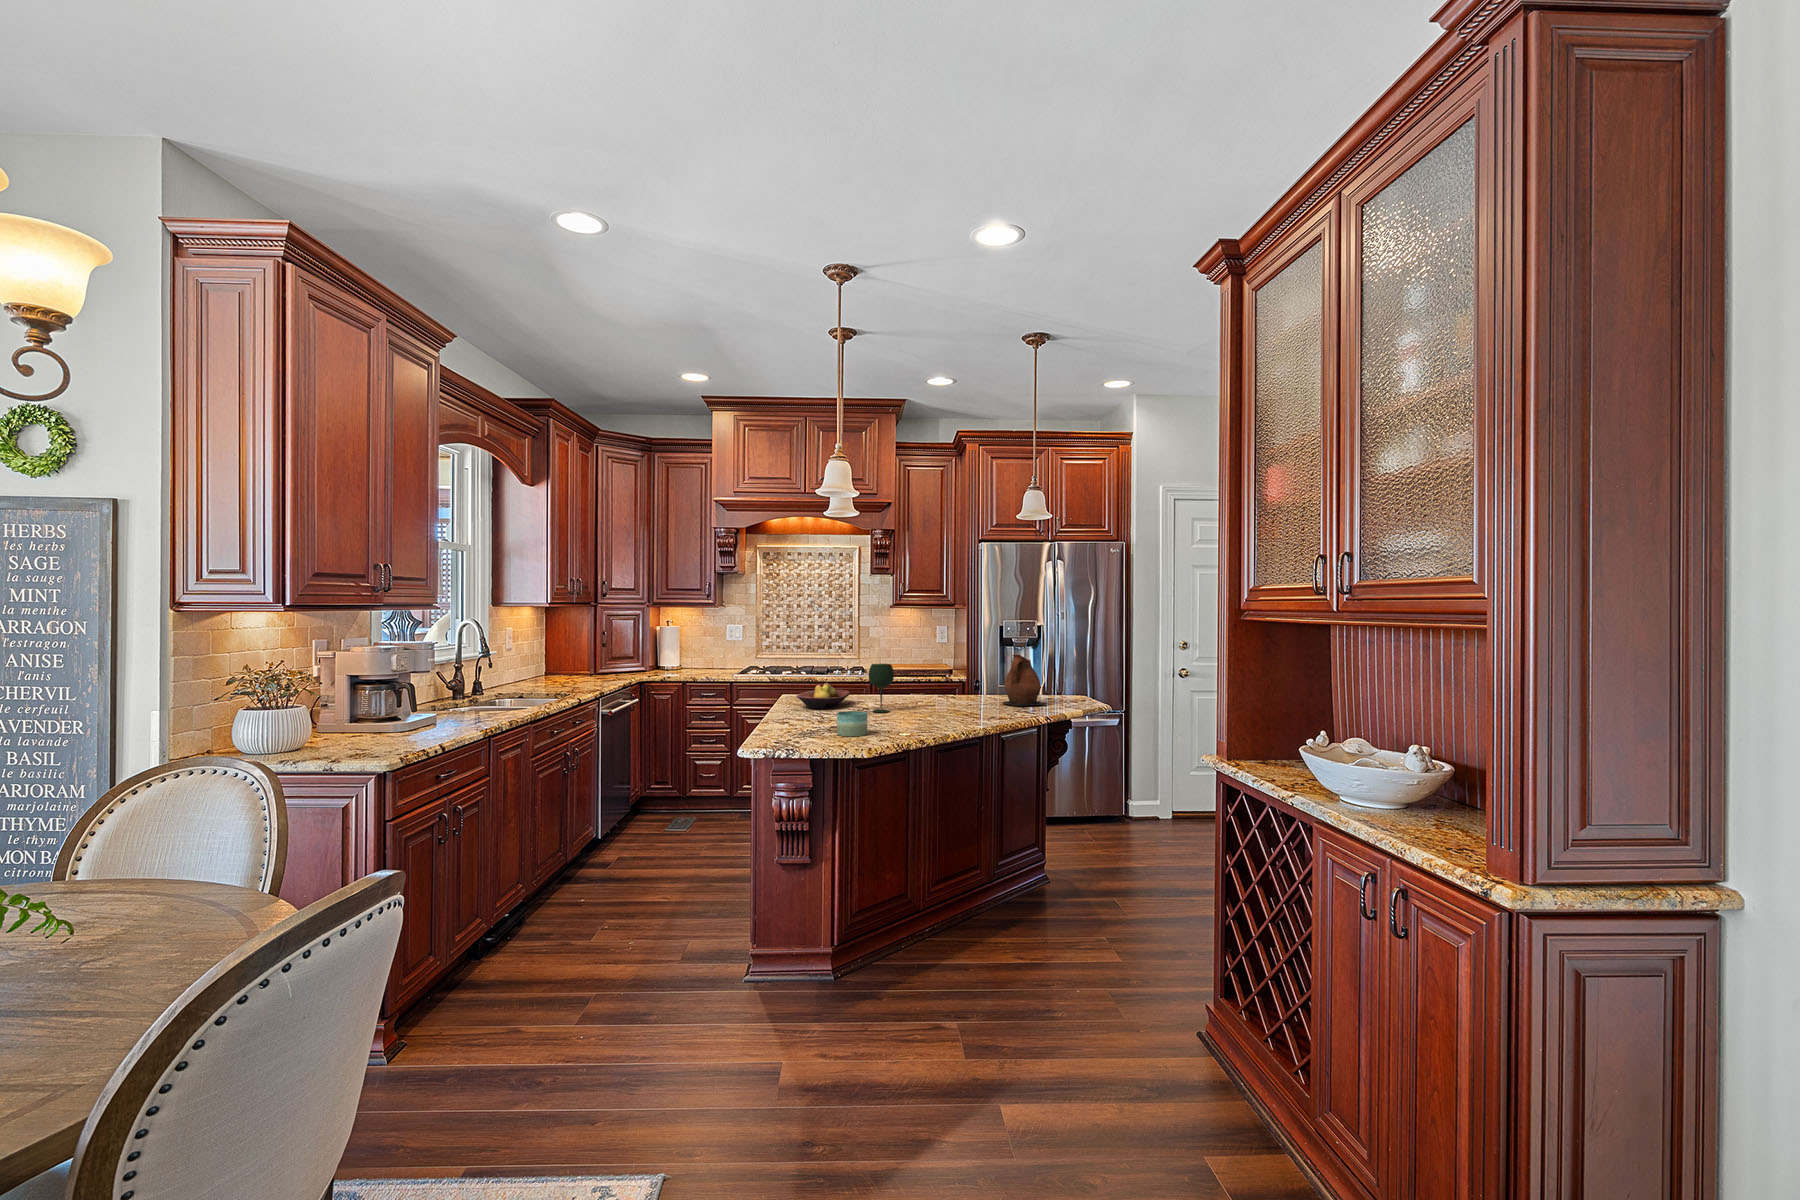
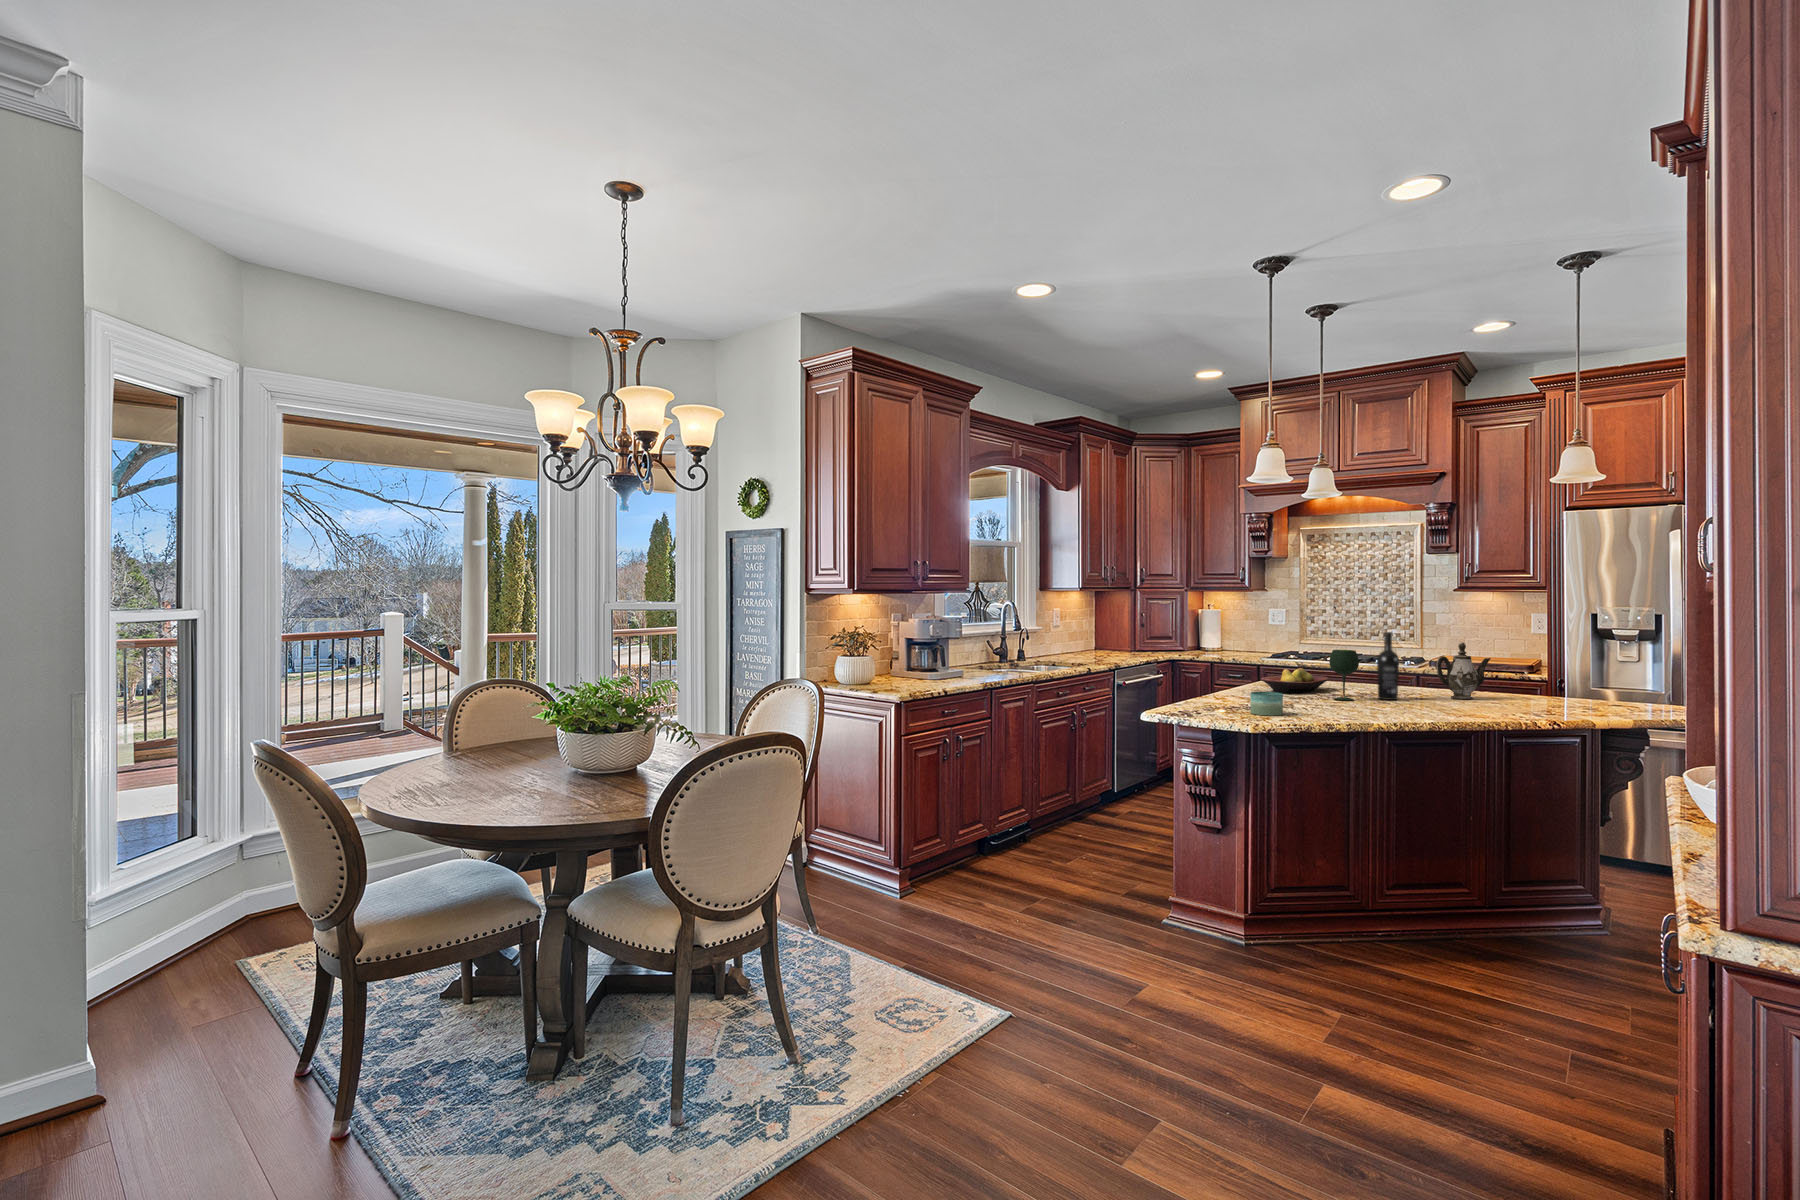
wine bottle: none [903,645,920,709] -> present [1377,632,1399,700]
teapot: none [940,653,976,702] -> present [1436,643,1491,699]
ceramic pitcher: present [1003,654,1046,706] -> none [1513,646,1581,711]

